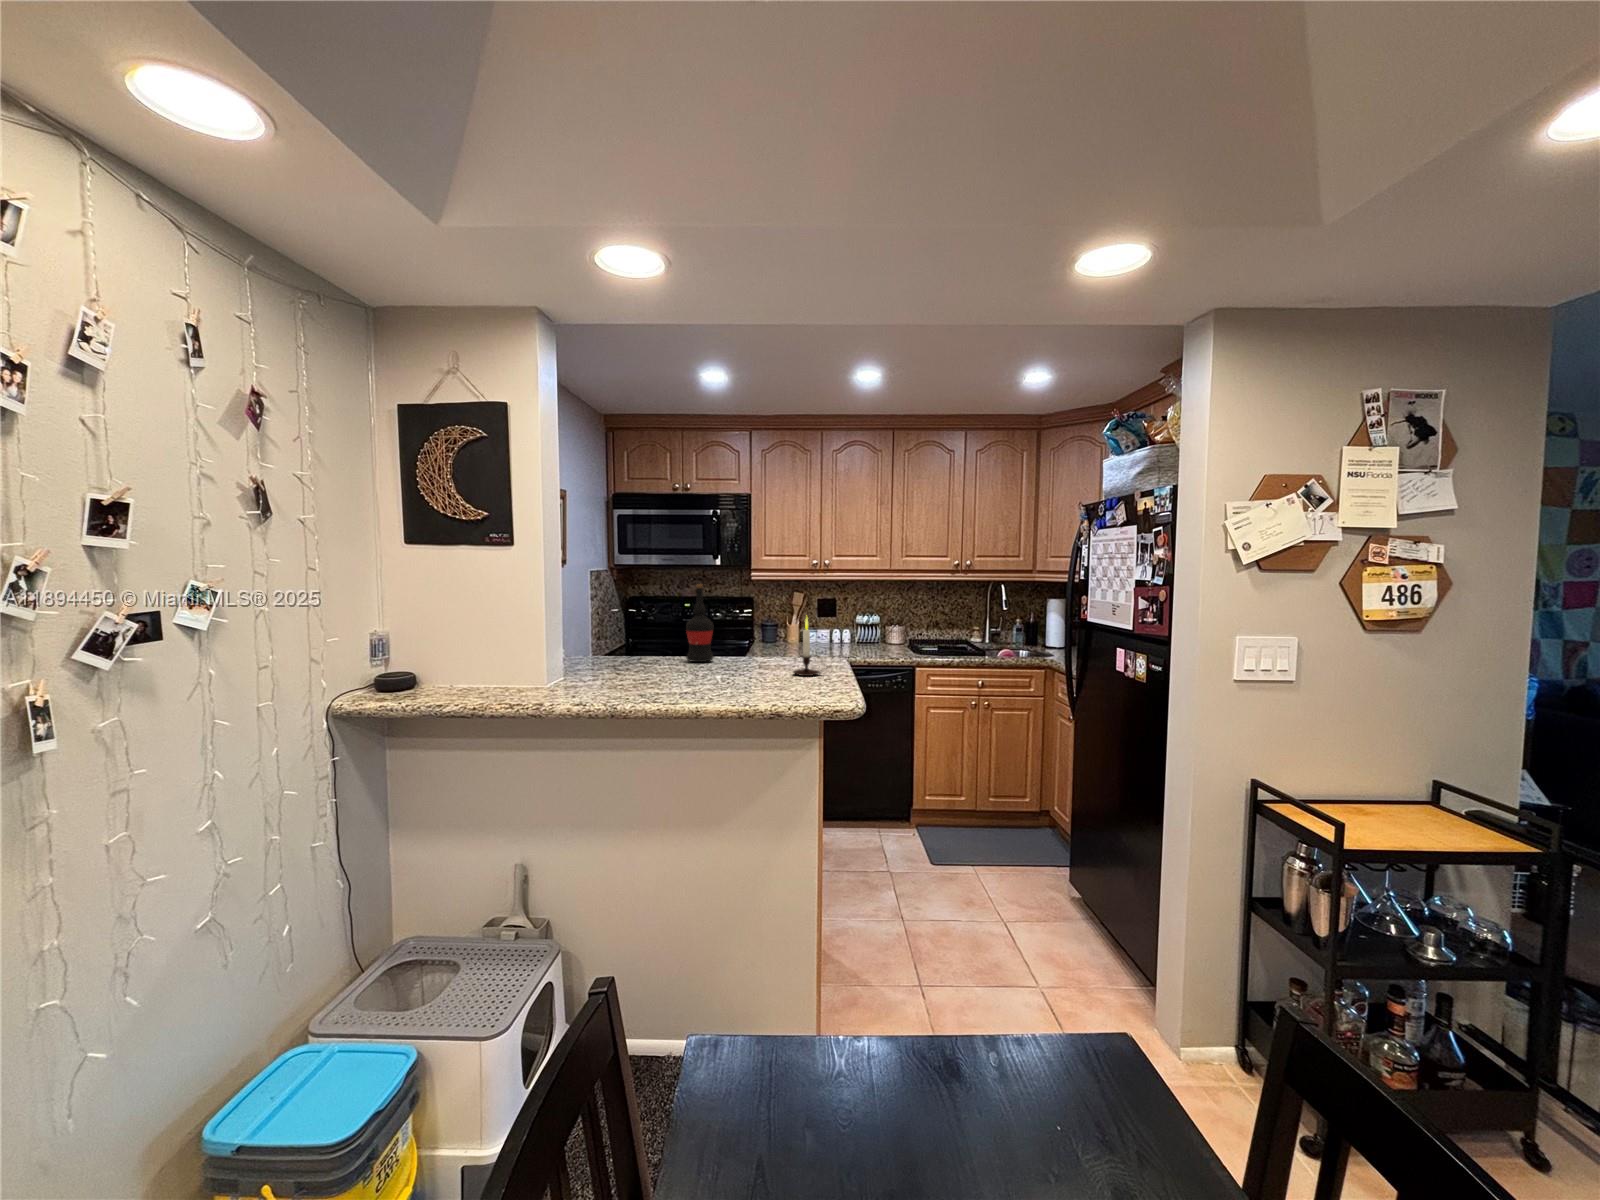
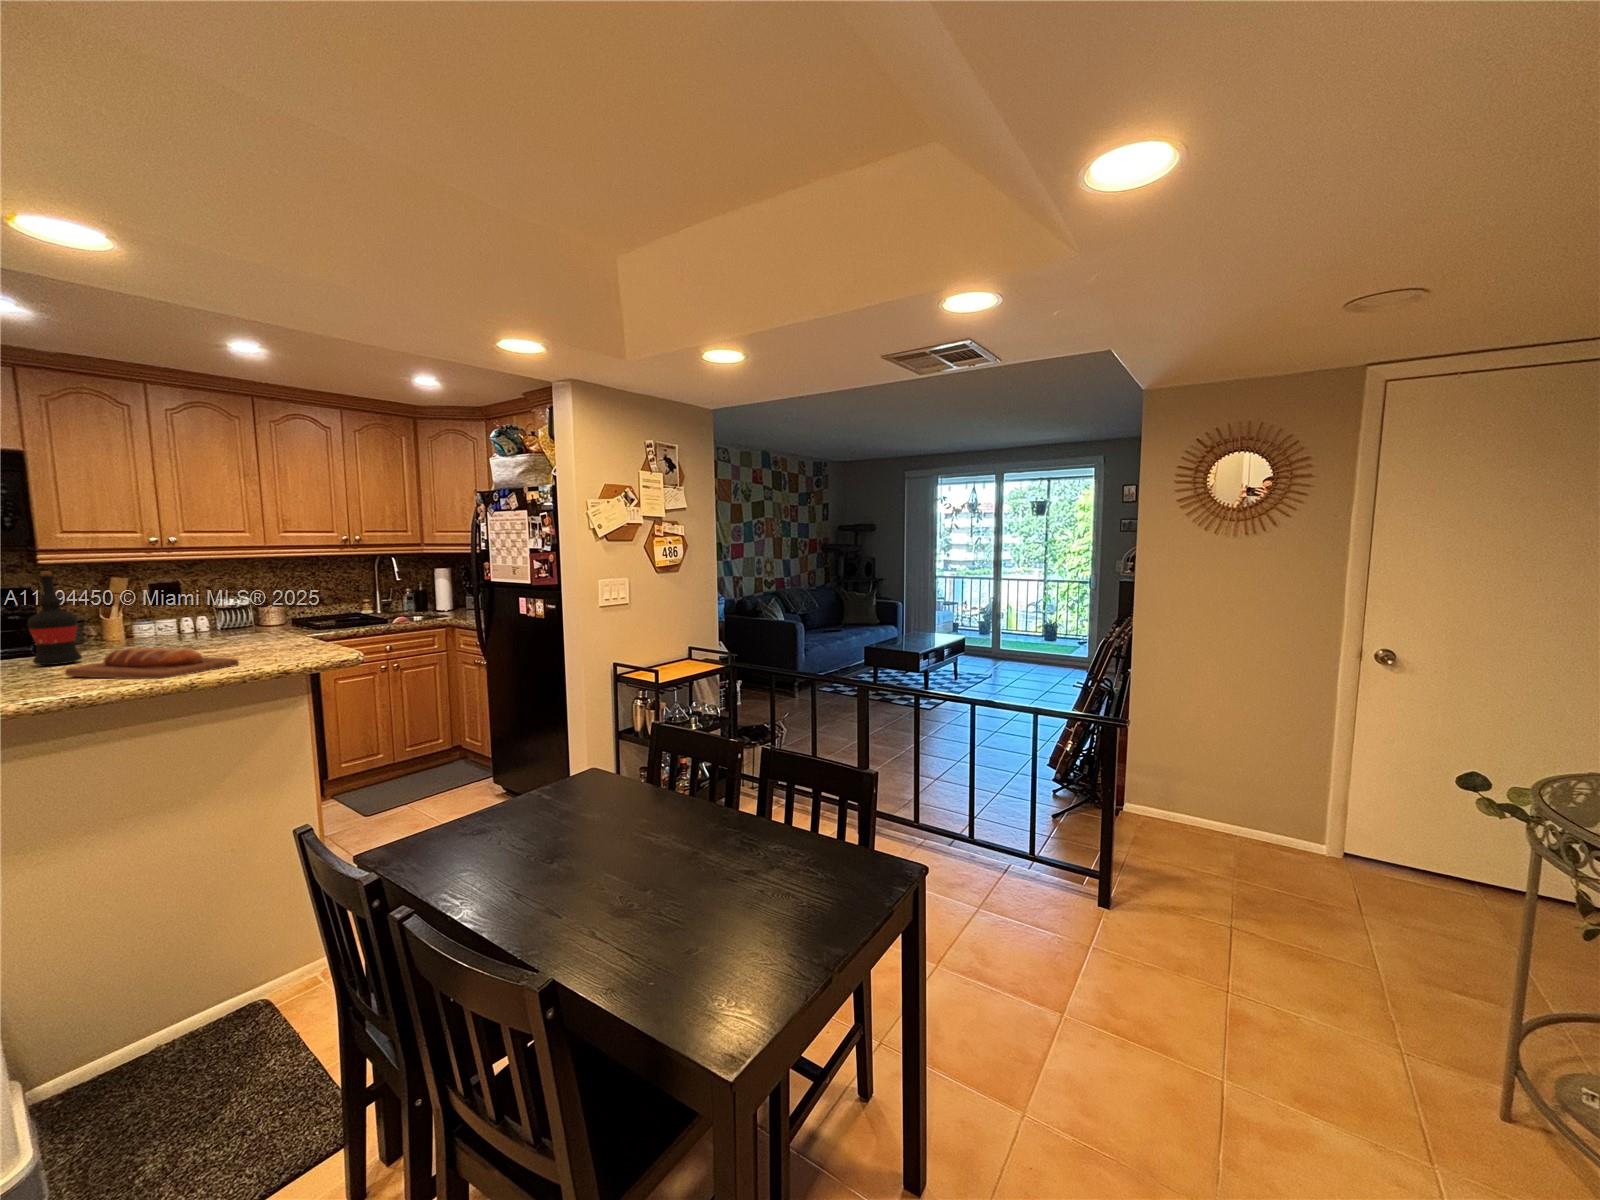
candle: present [793,618,822,676] -> none [238,593,281,652]
bread loaf: none [666,658,759,697] -> present [65,648,239,679]

